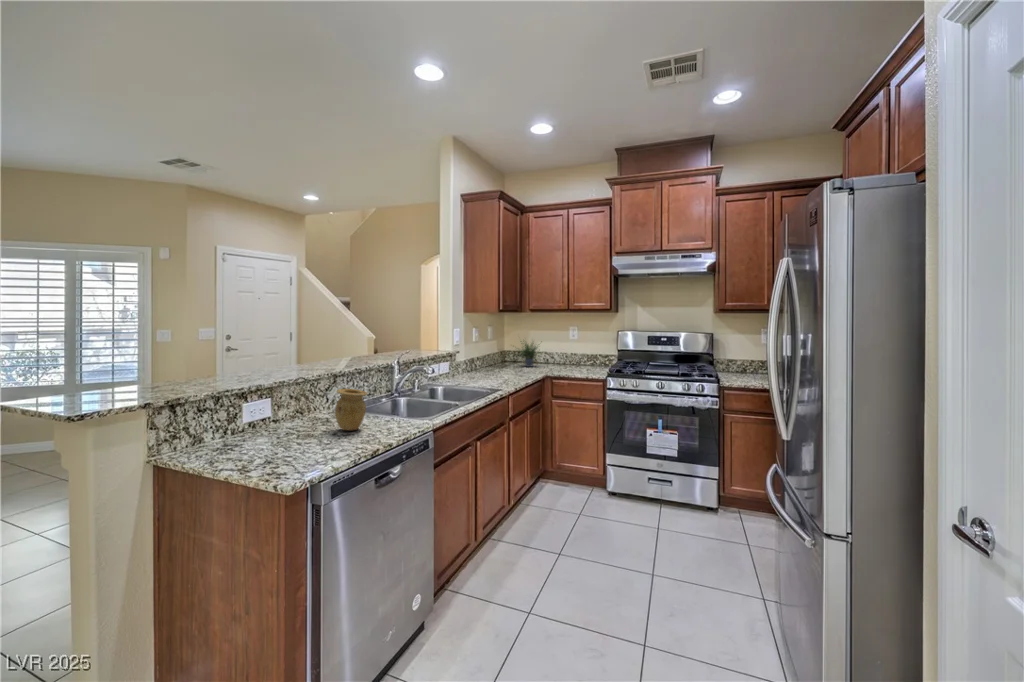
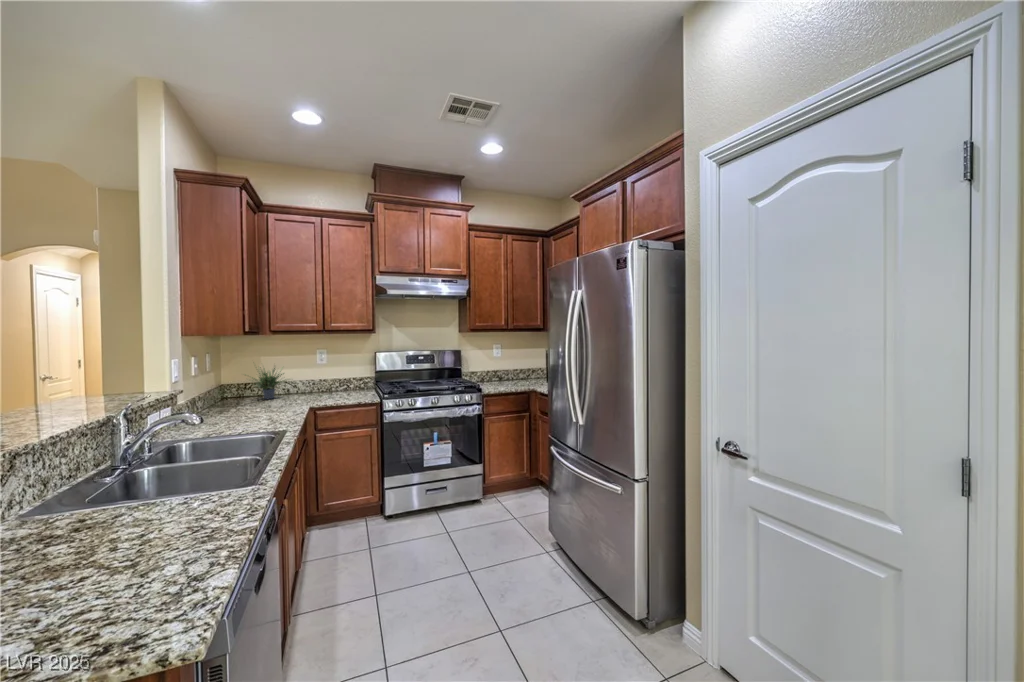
vase: present [335,389,367,430] -> none [89,469,162,547]

